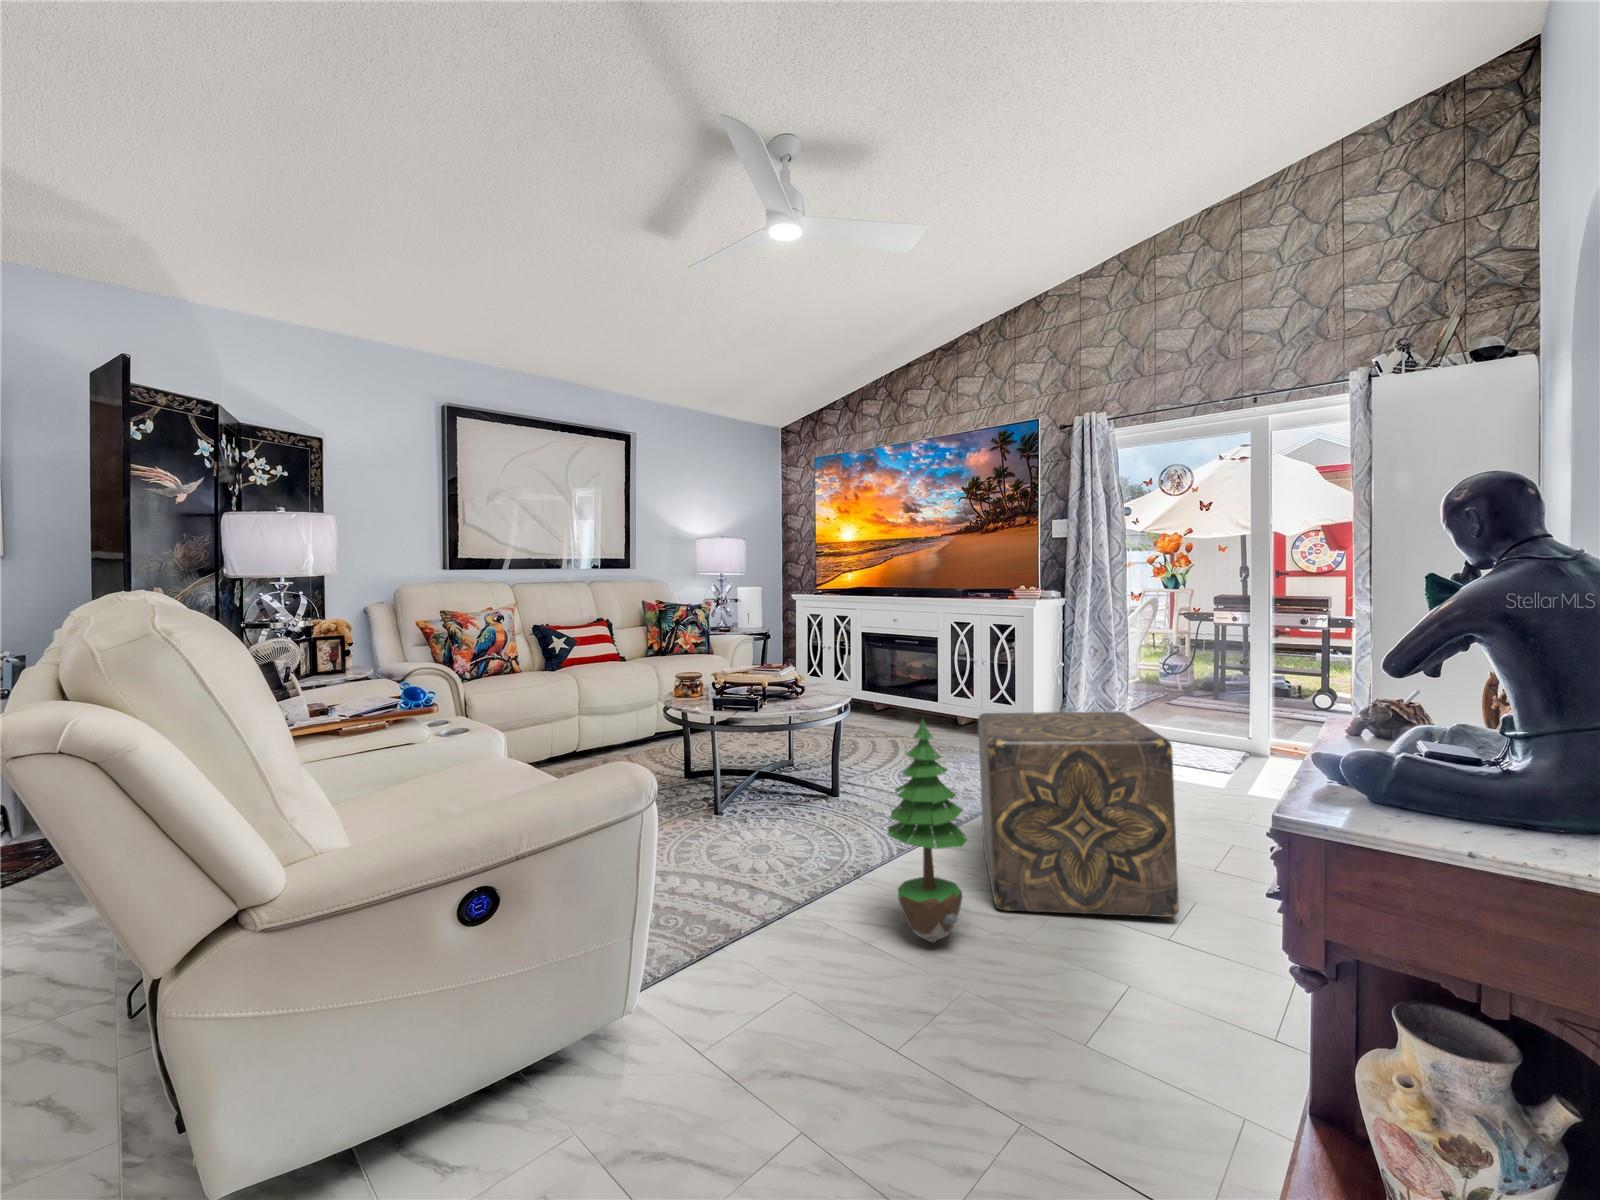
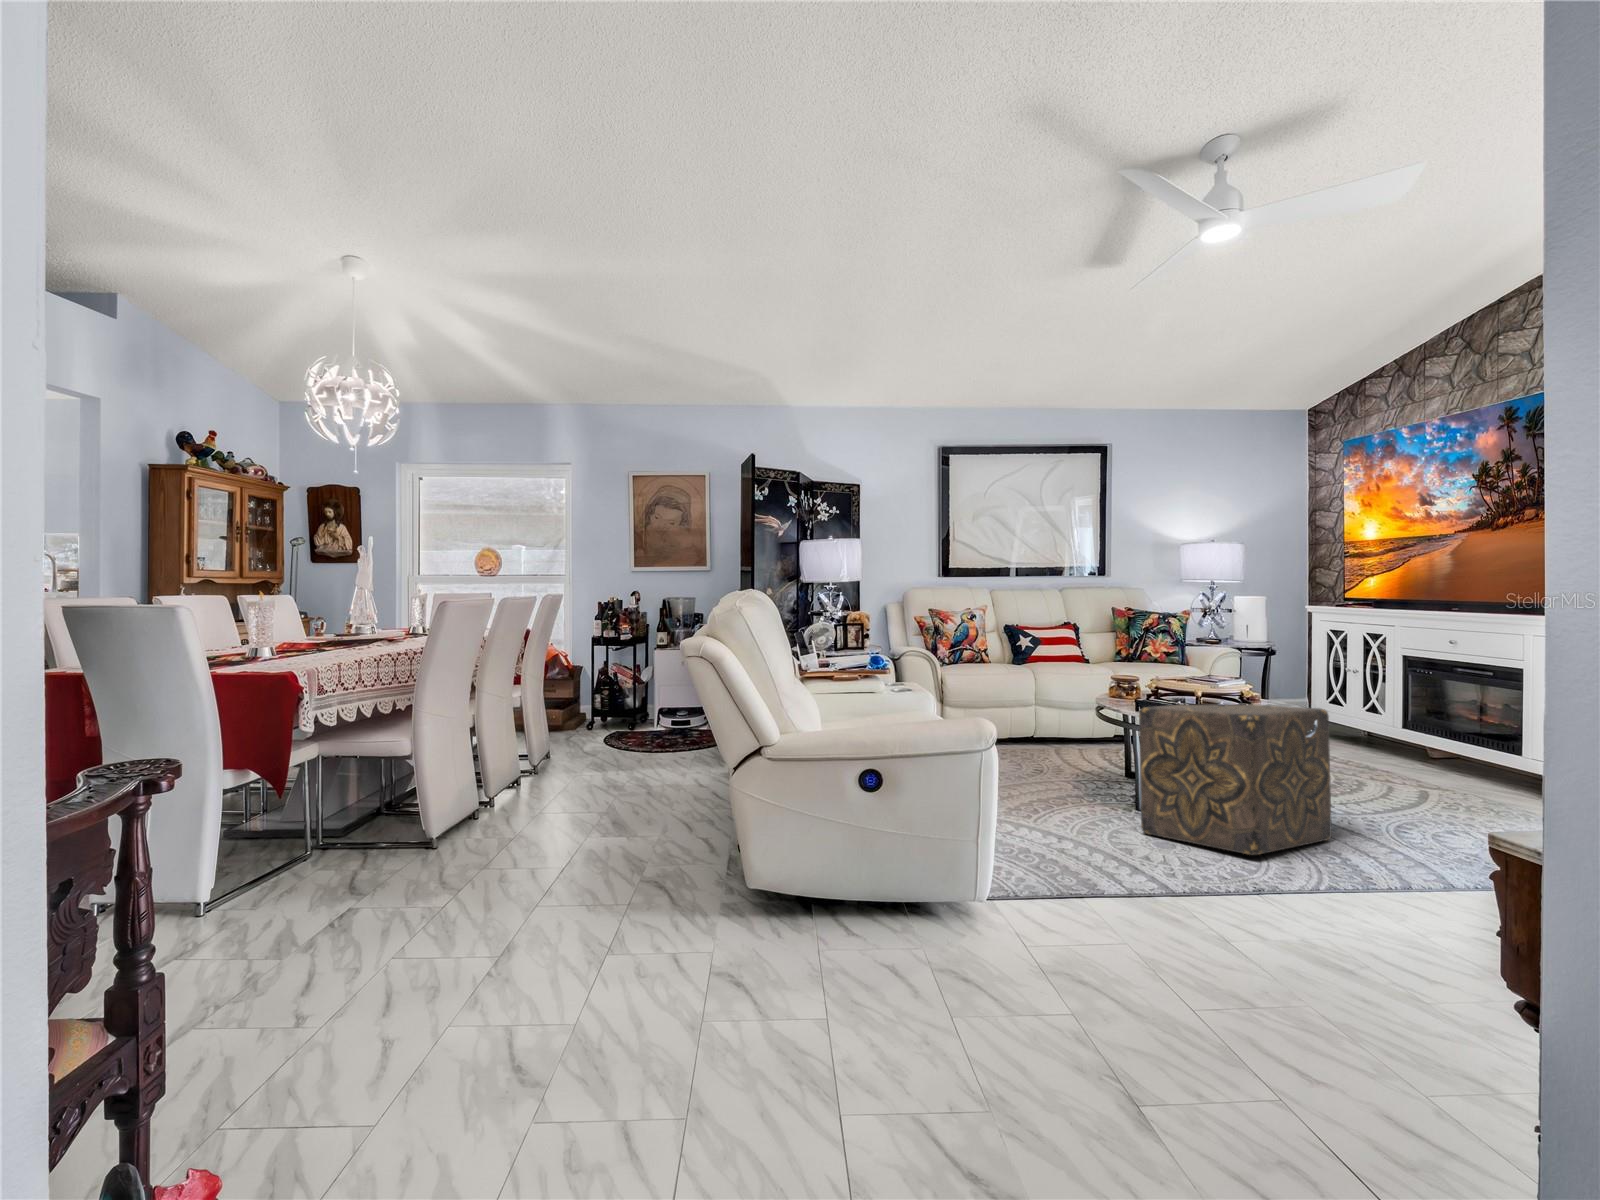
potted tree: present [888,720,967,942] -> none [1042,682,1097,832]

